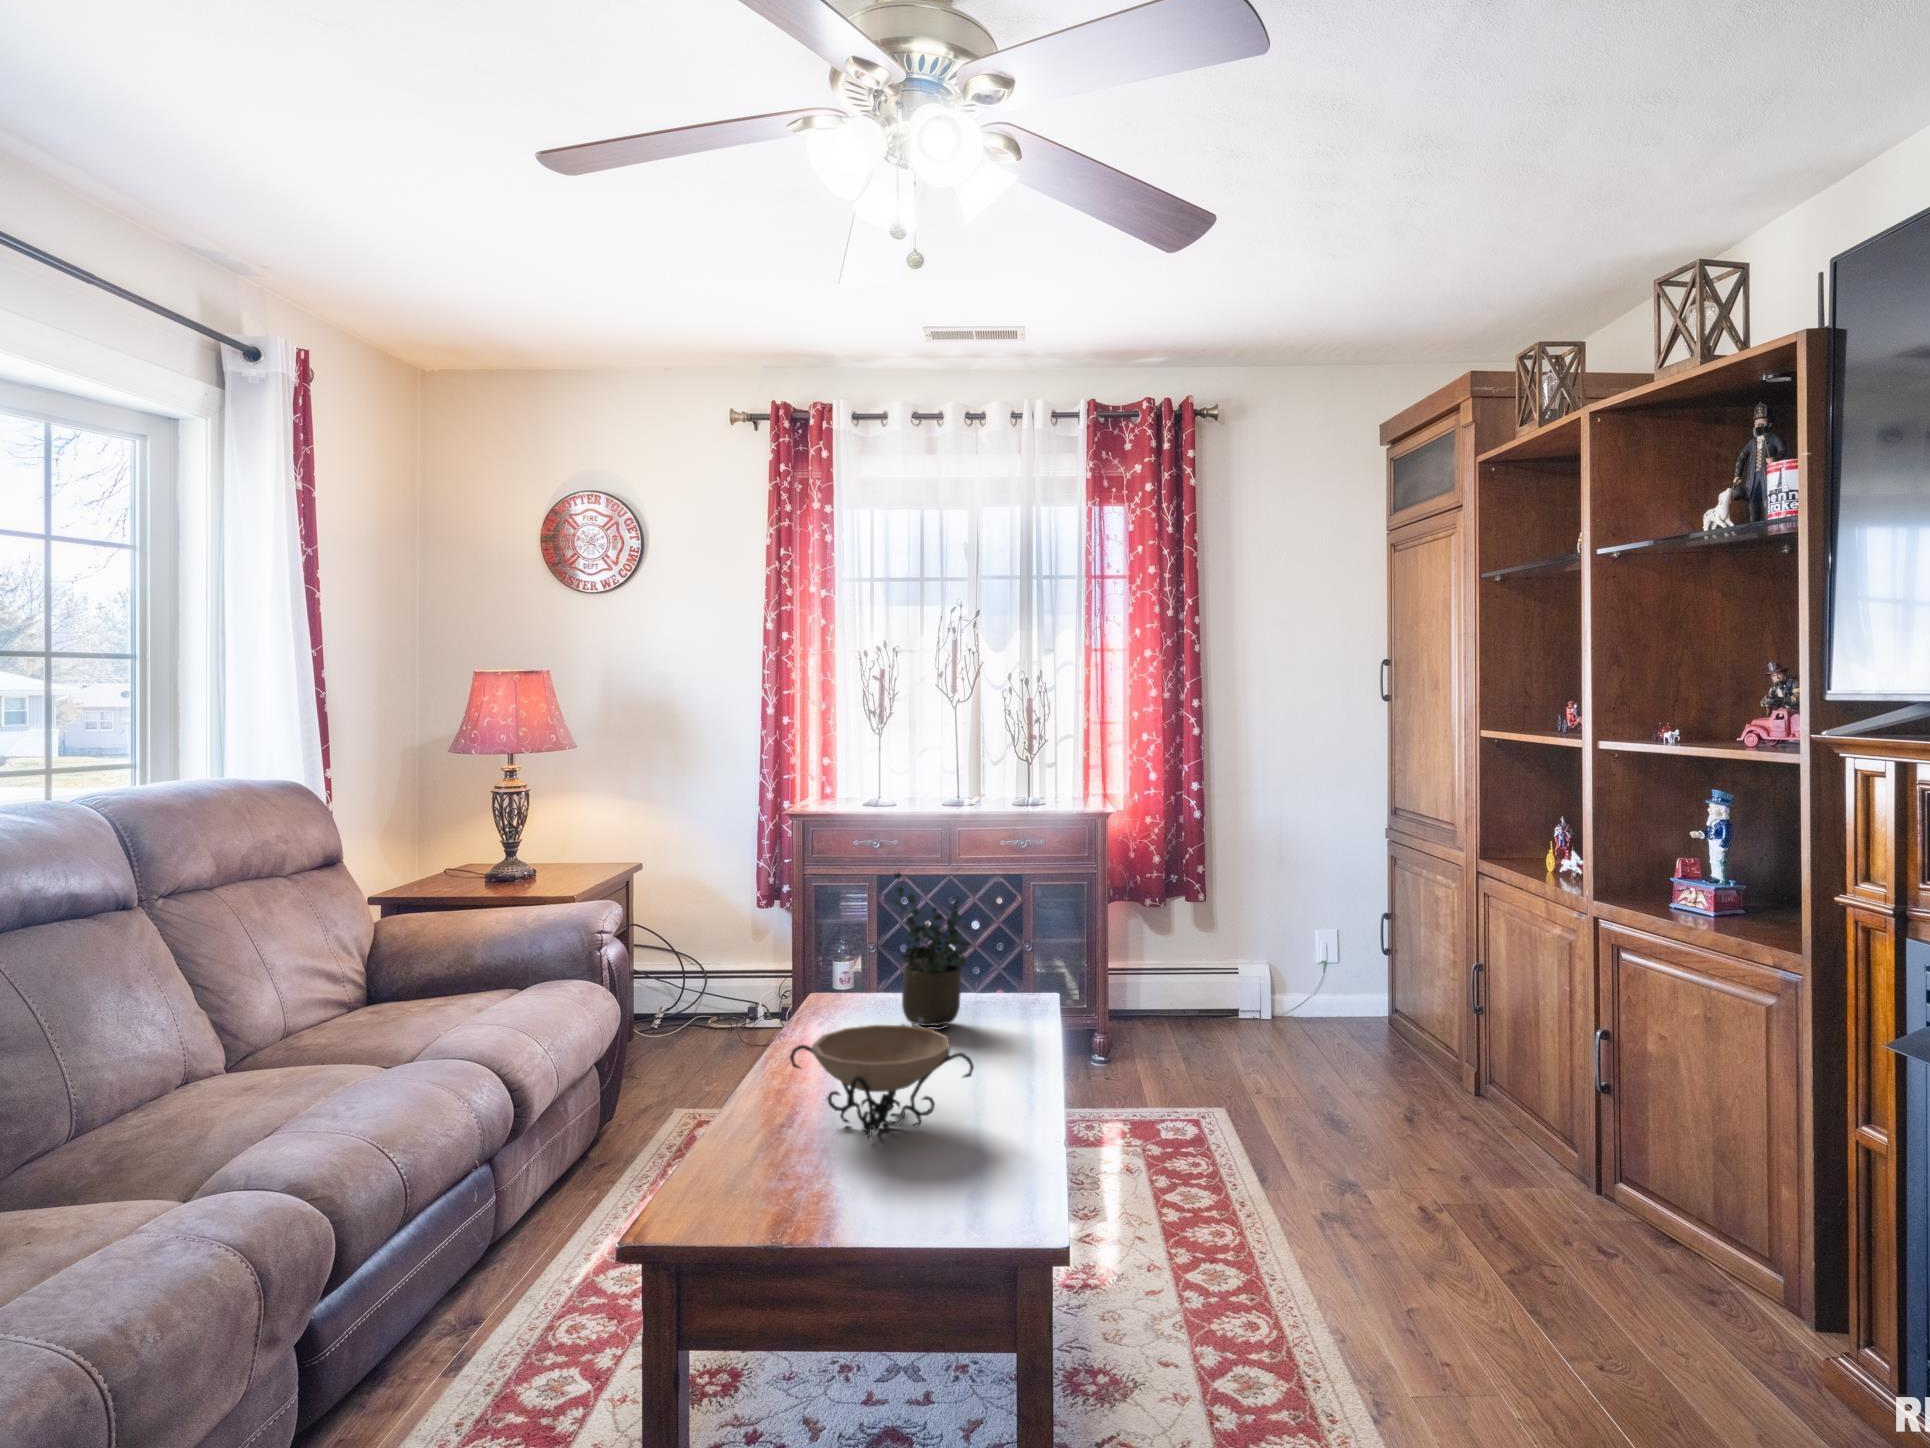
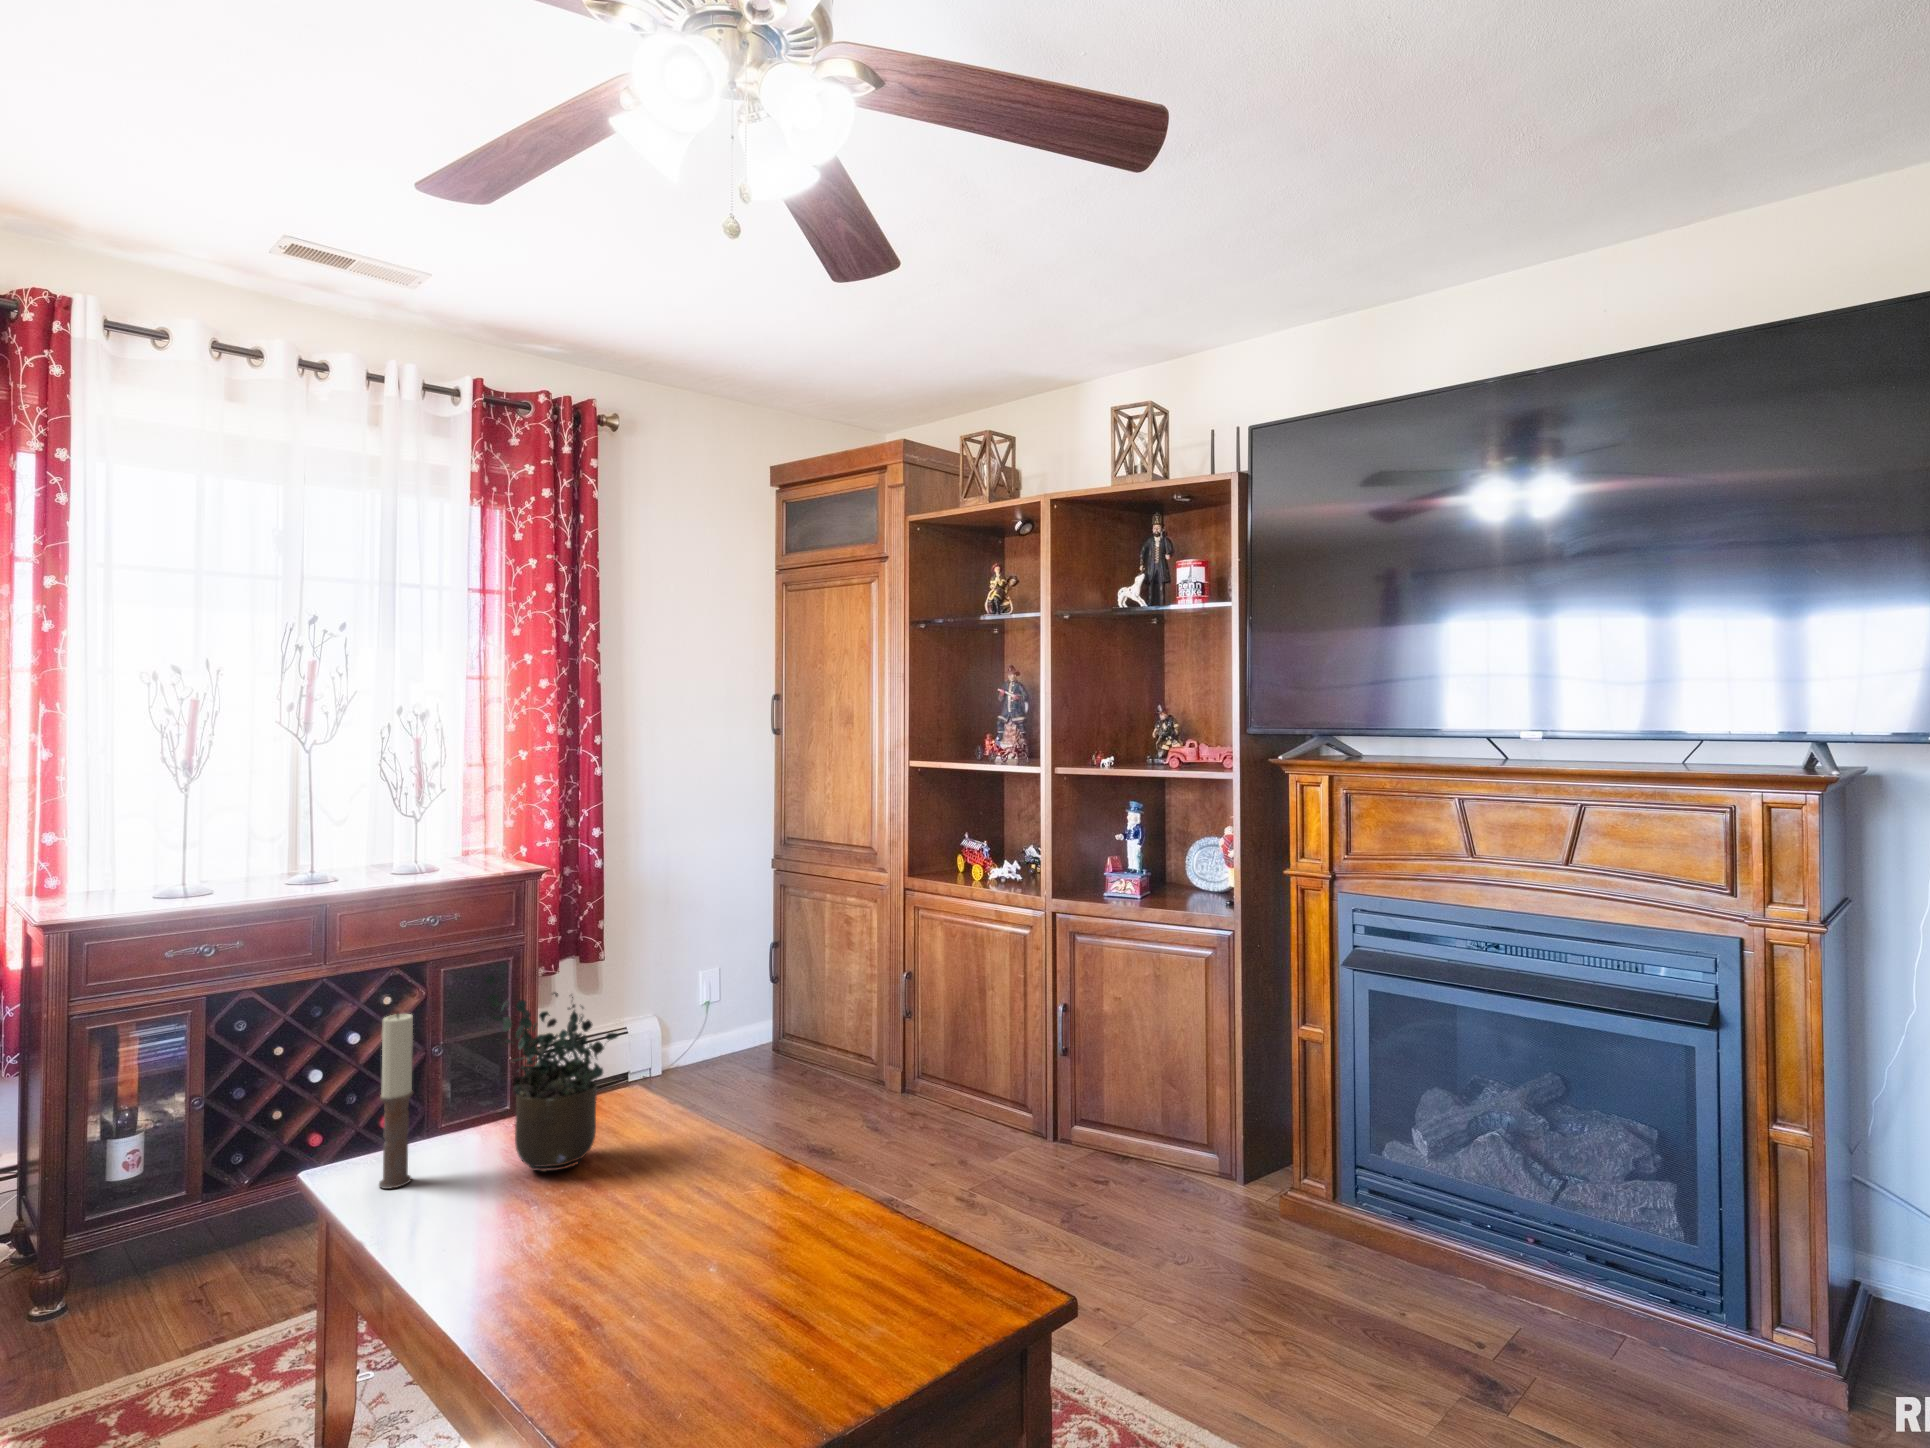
candle: none [835,889,856,1013] -> present [379,1013,413,1189]
decorative bowl: present [790,1024,974,1139] -> none [582,1151,814,1308]

